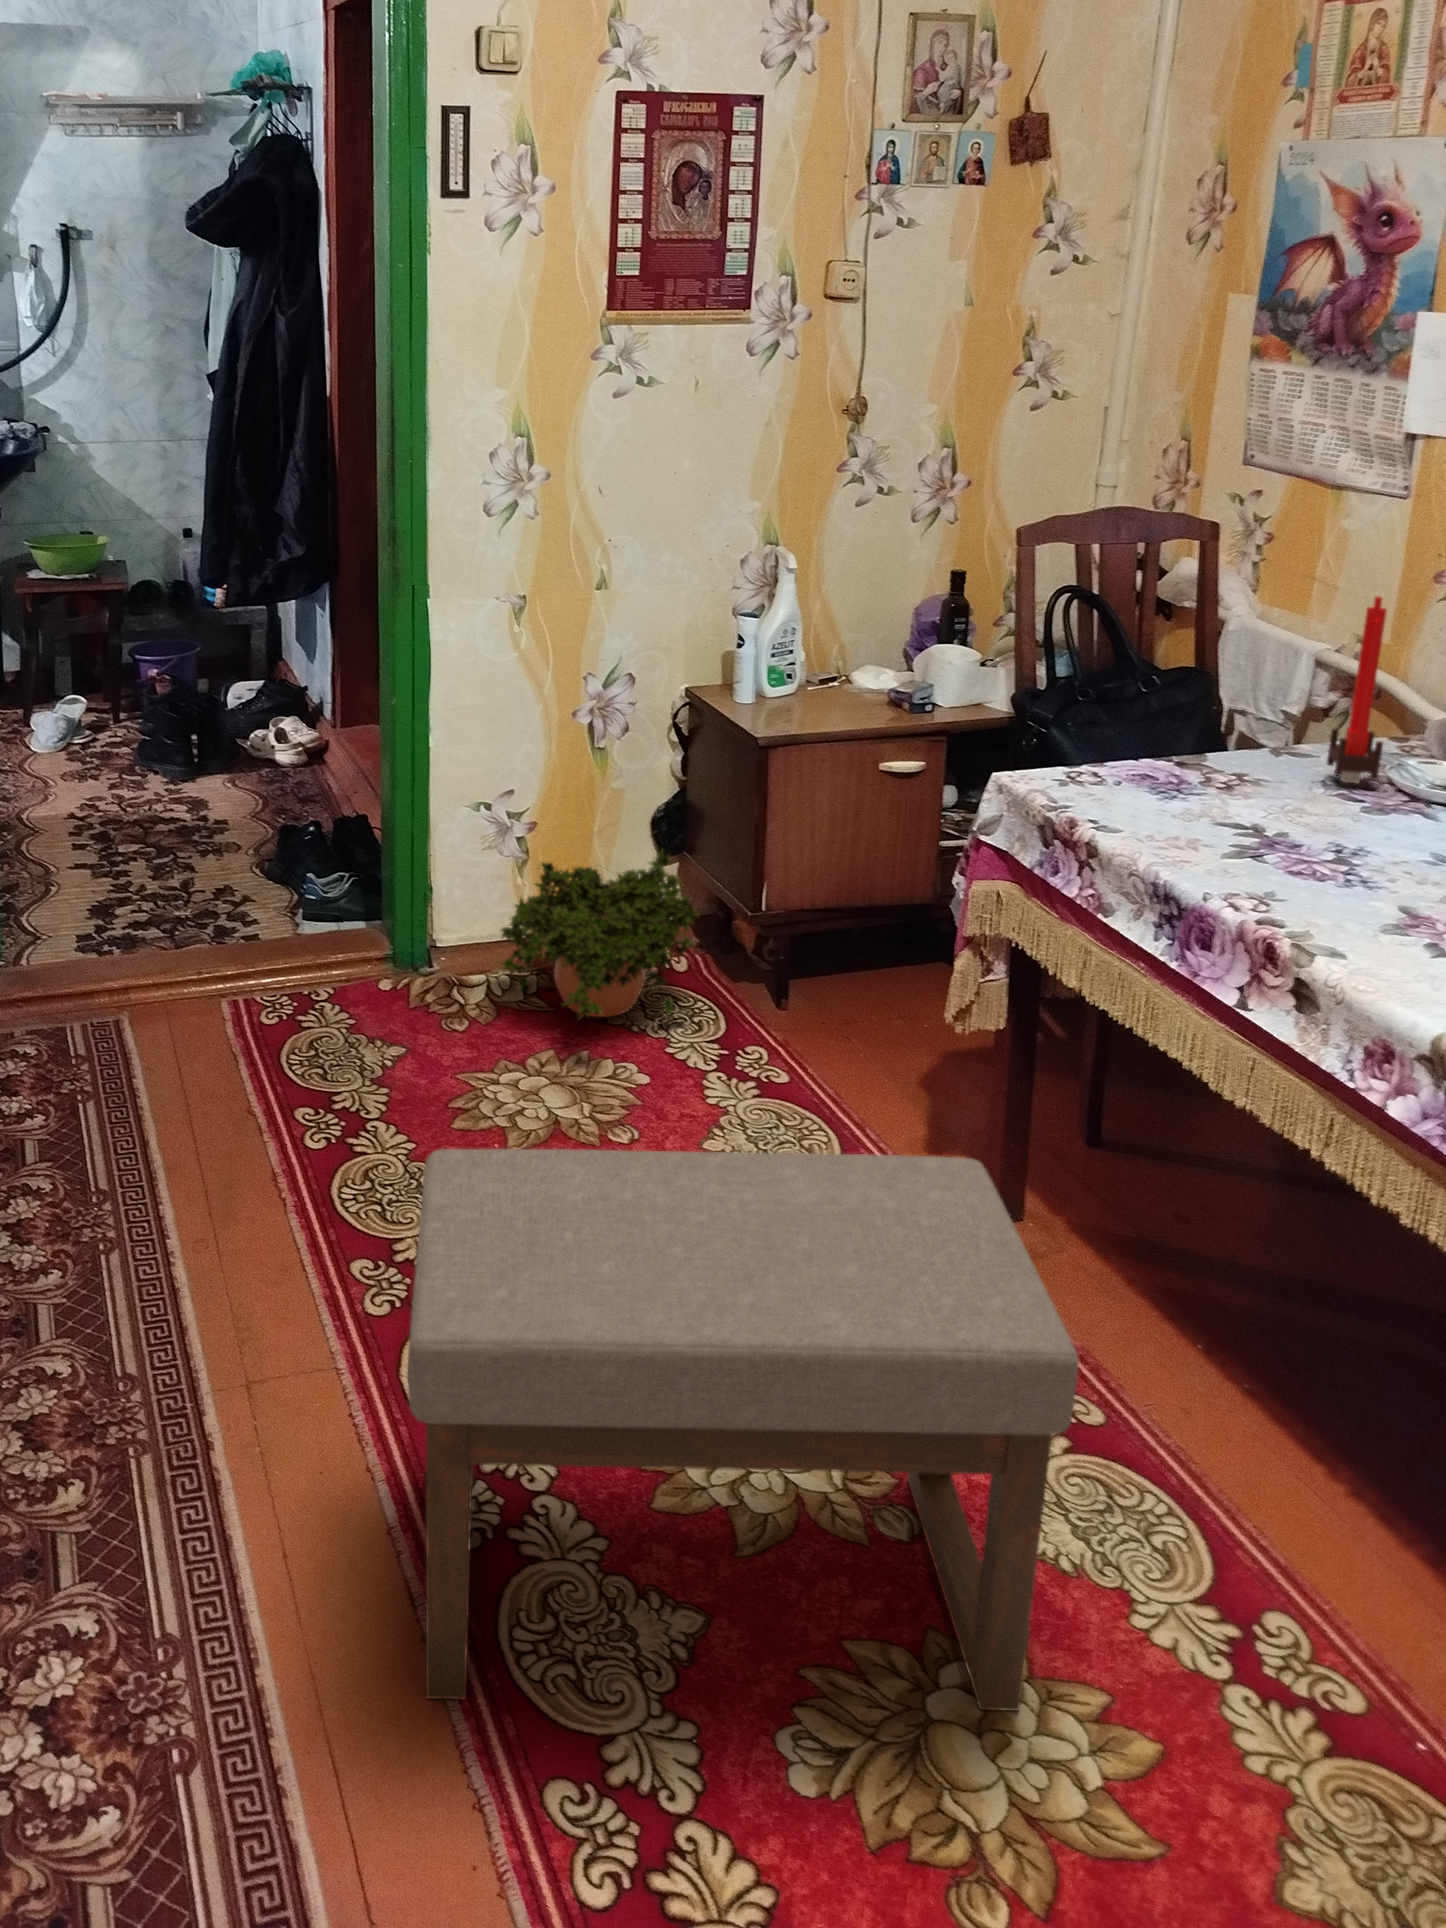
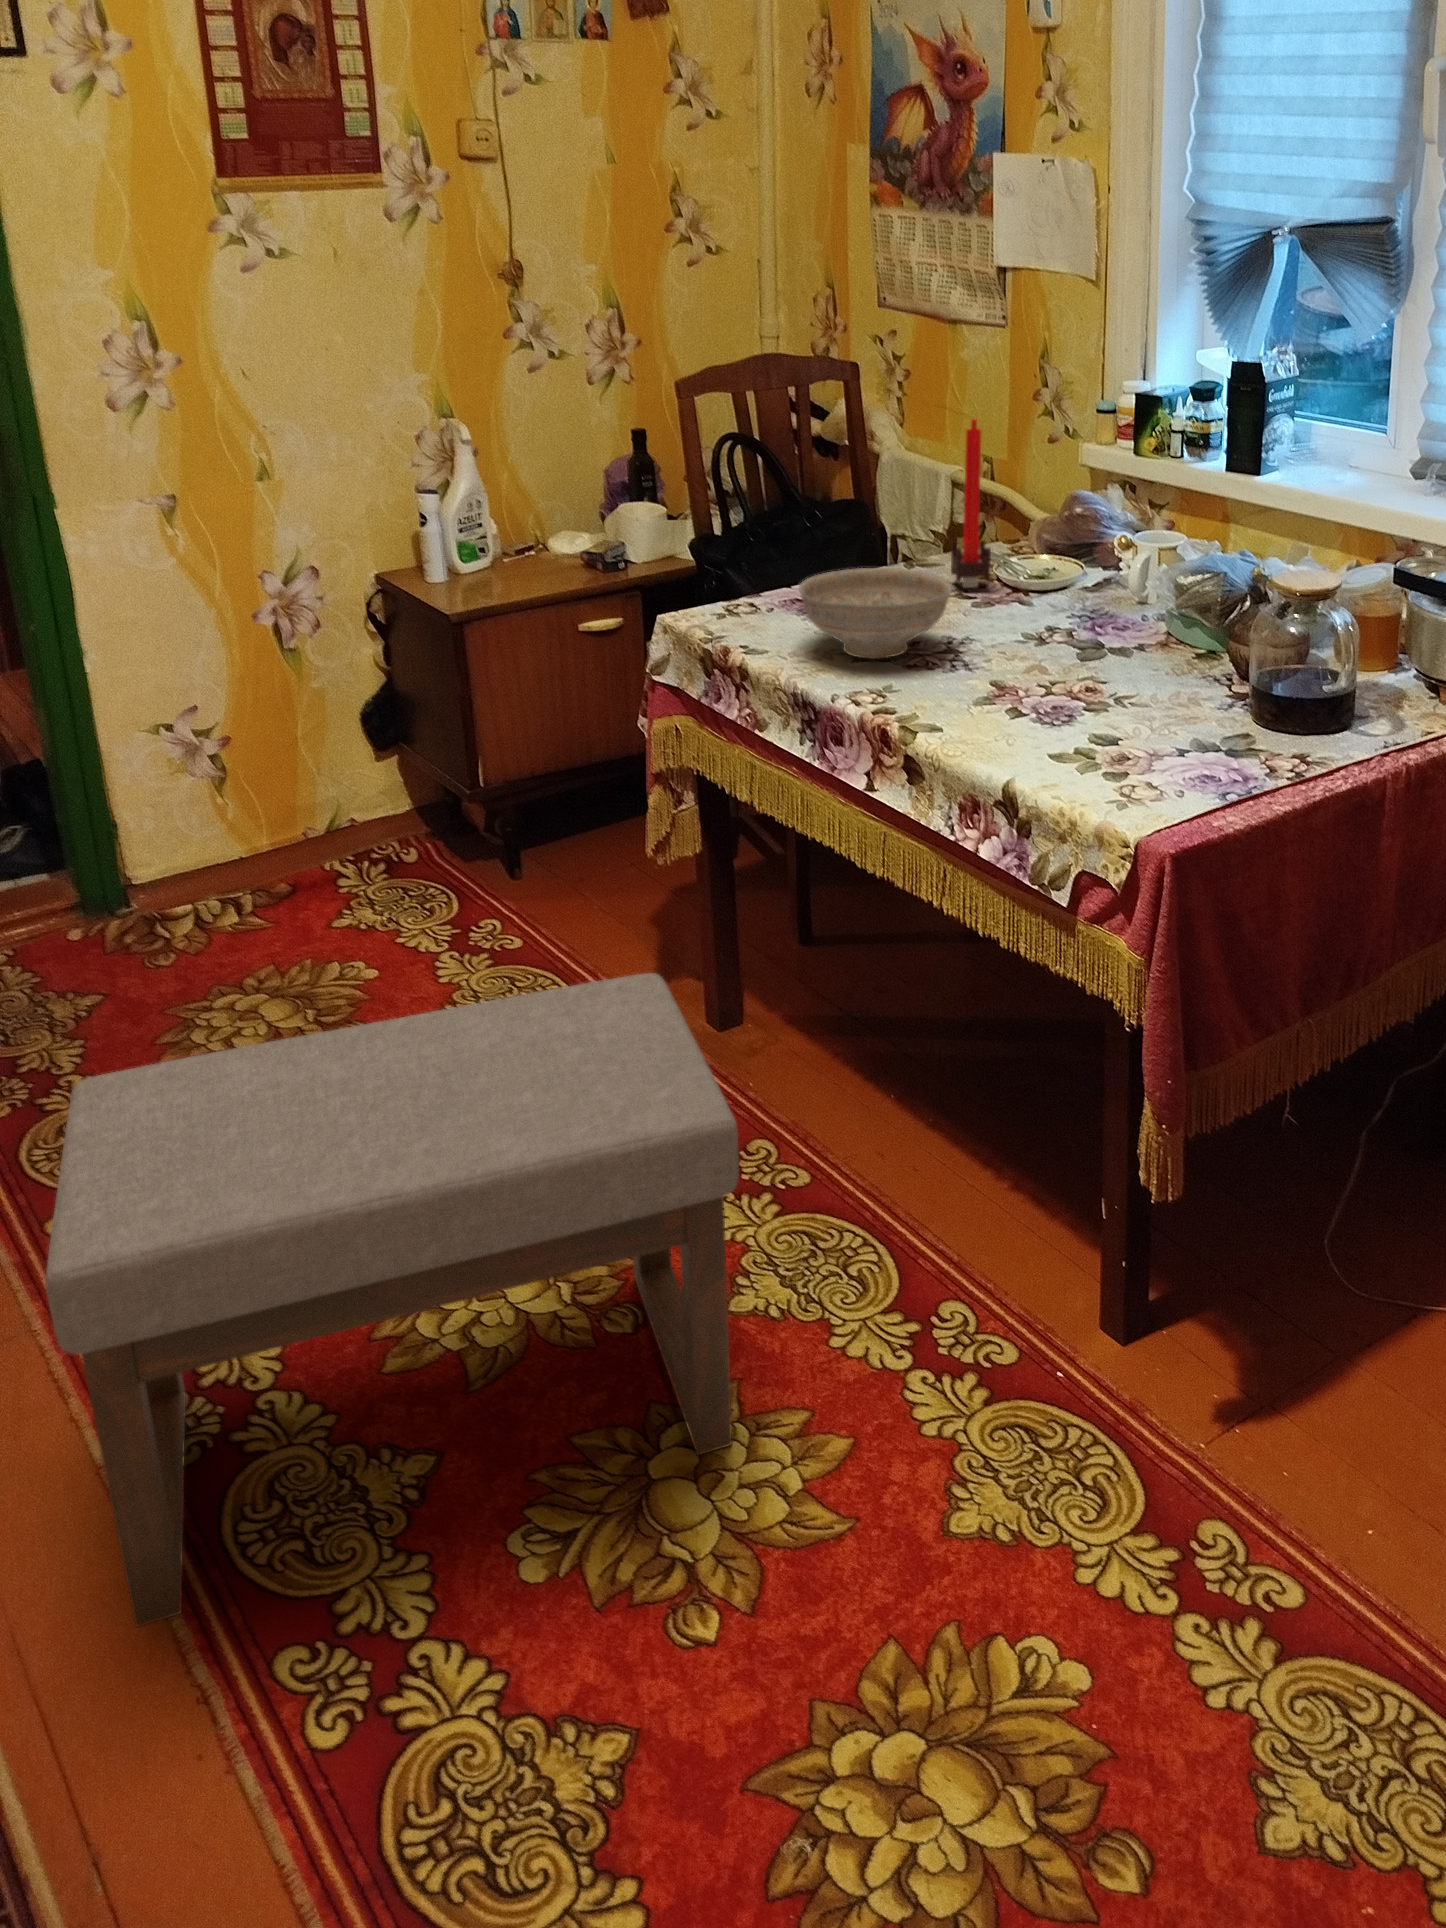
decorative bowl: none [1164,751,1351,856] -> present [799,568,952,659]
potted plant: present [498,851,698,1022] -> none [196,740,421,928]

